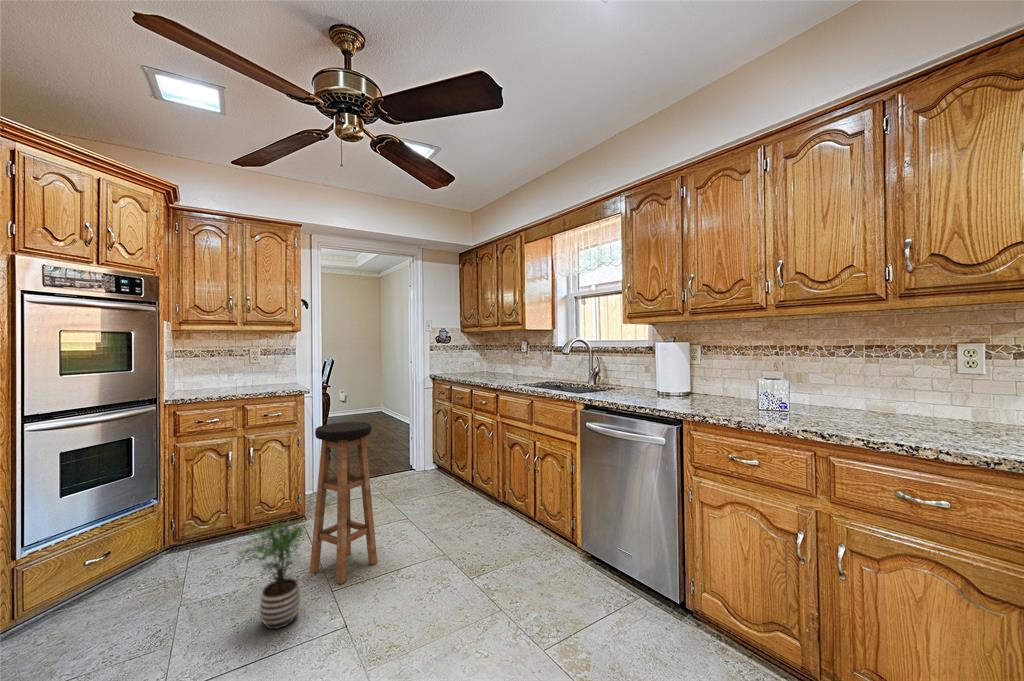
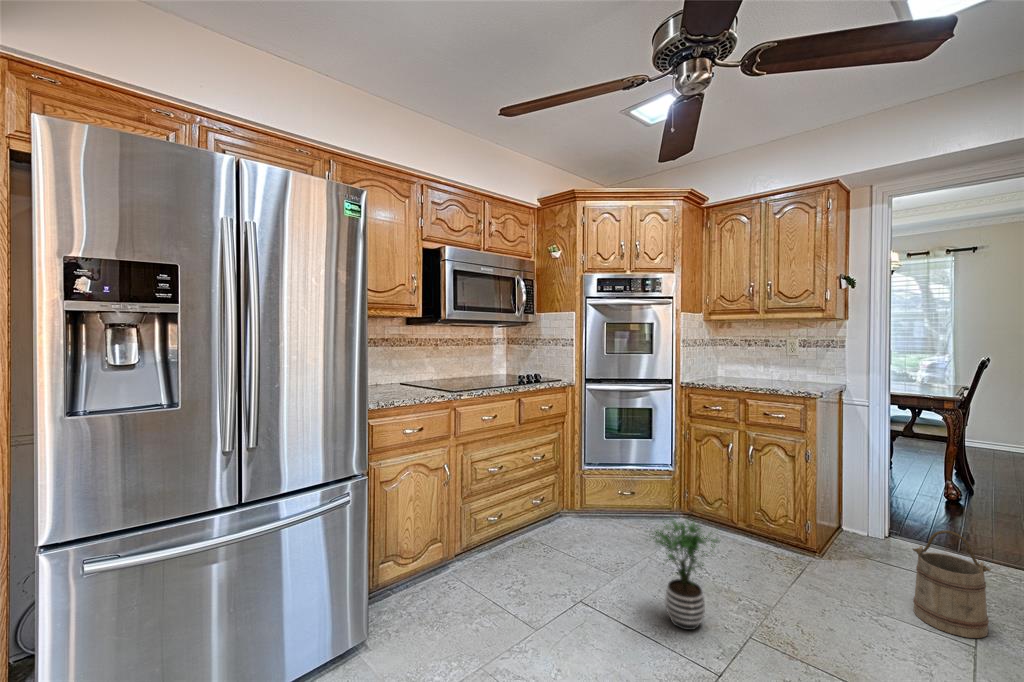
bar stool: present [310,422,377,584] -> none [756,436,839,648]
bucket: none [379,462,414,524] -> present [913,530,991,638]

